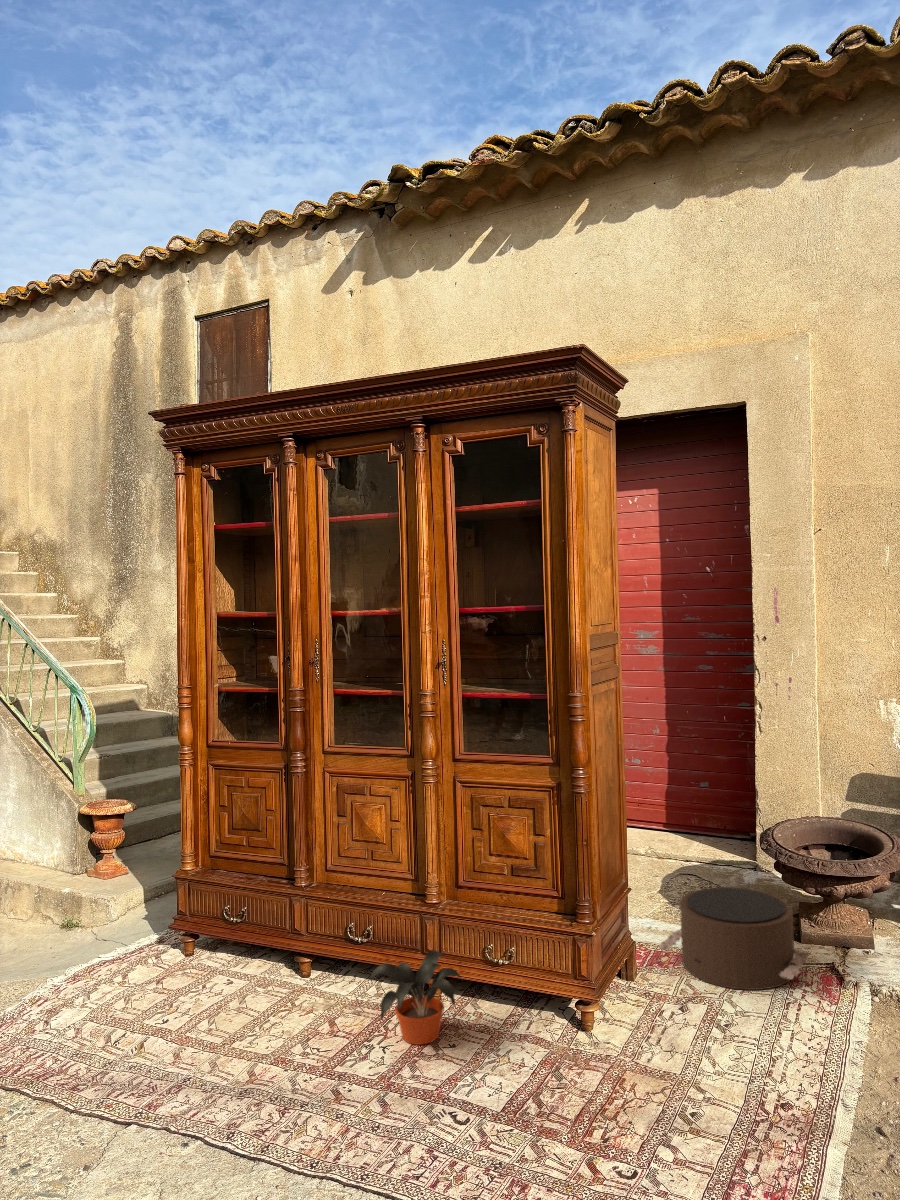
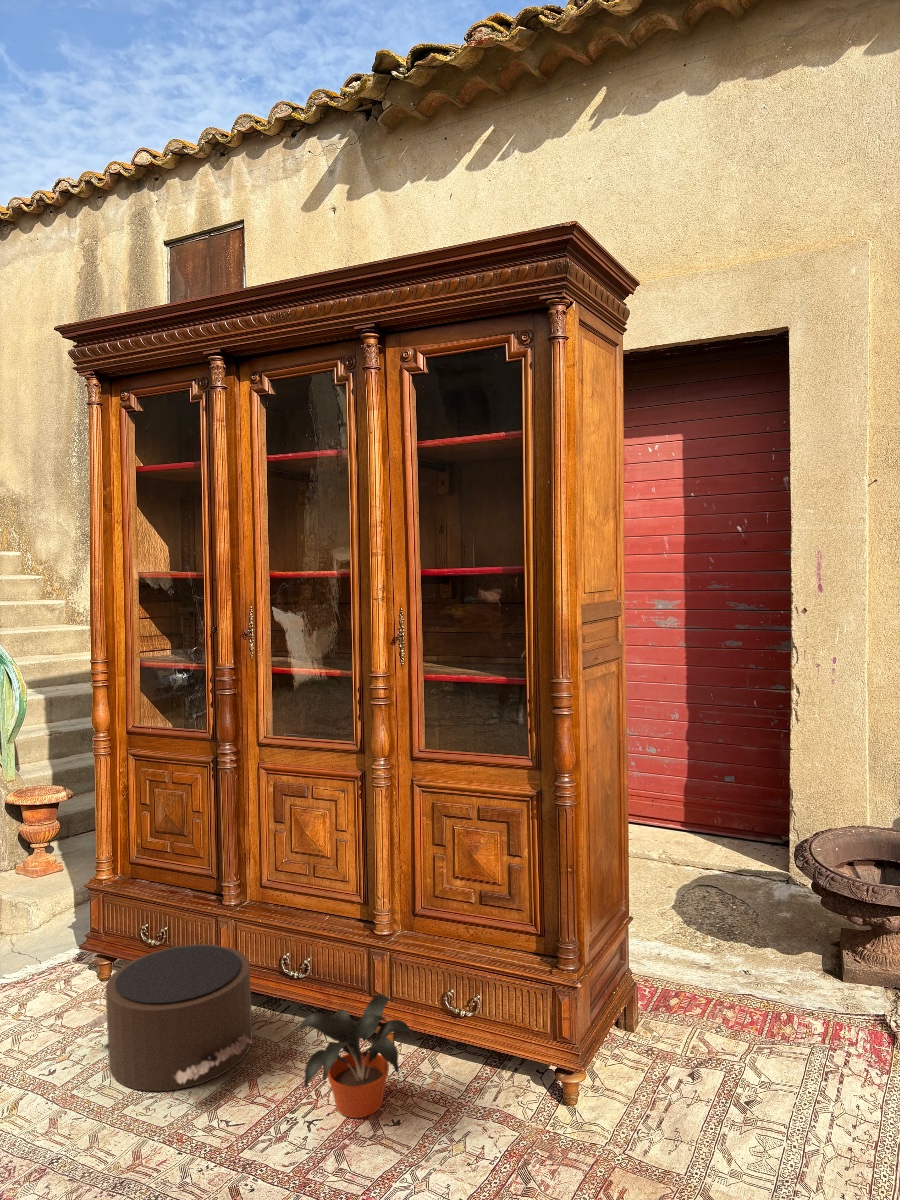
pouf: present [659,887,809,990] -> present [87,944,253,1091]

